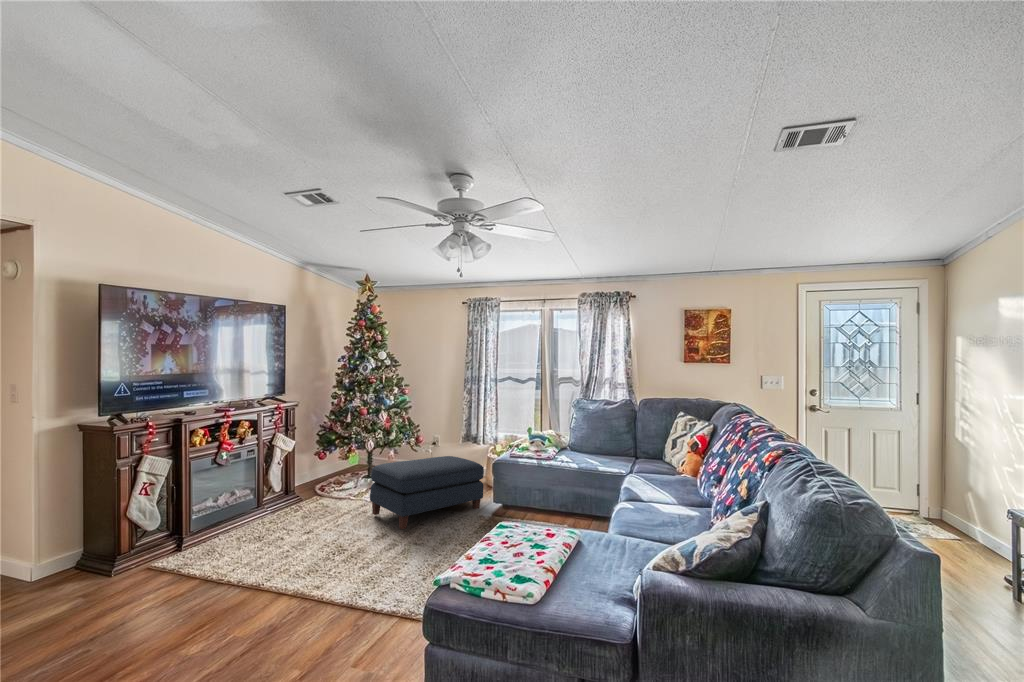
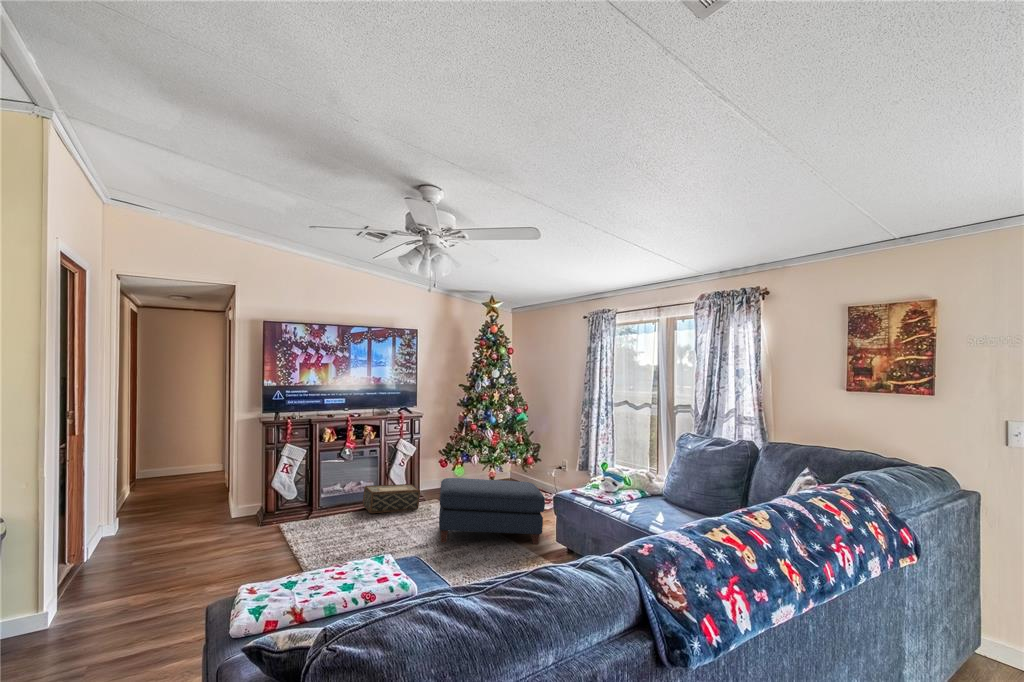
woven basket: none [246,482,320,524] -> present [363,484,420,513]

